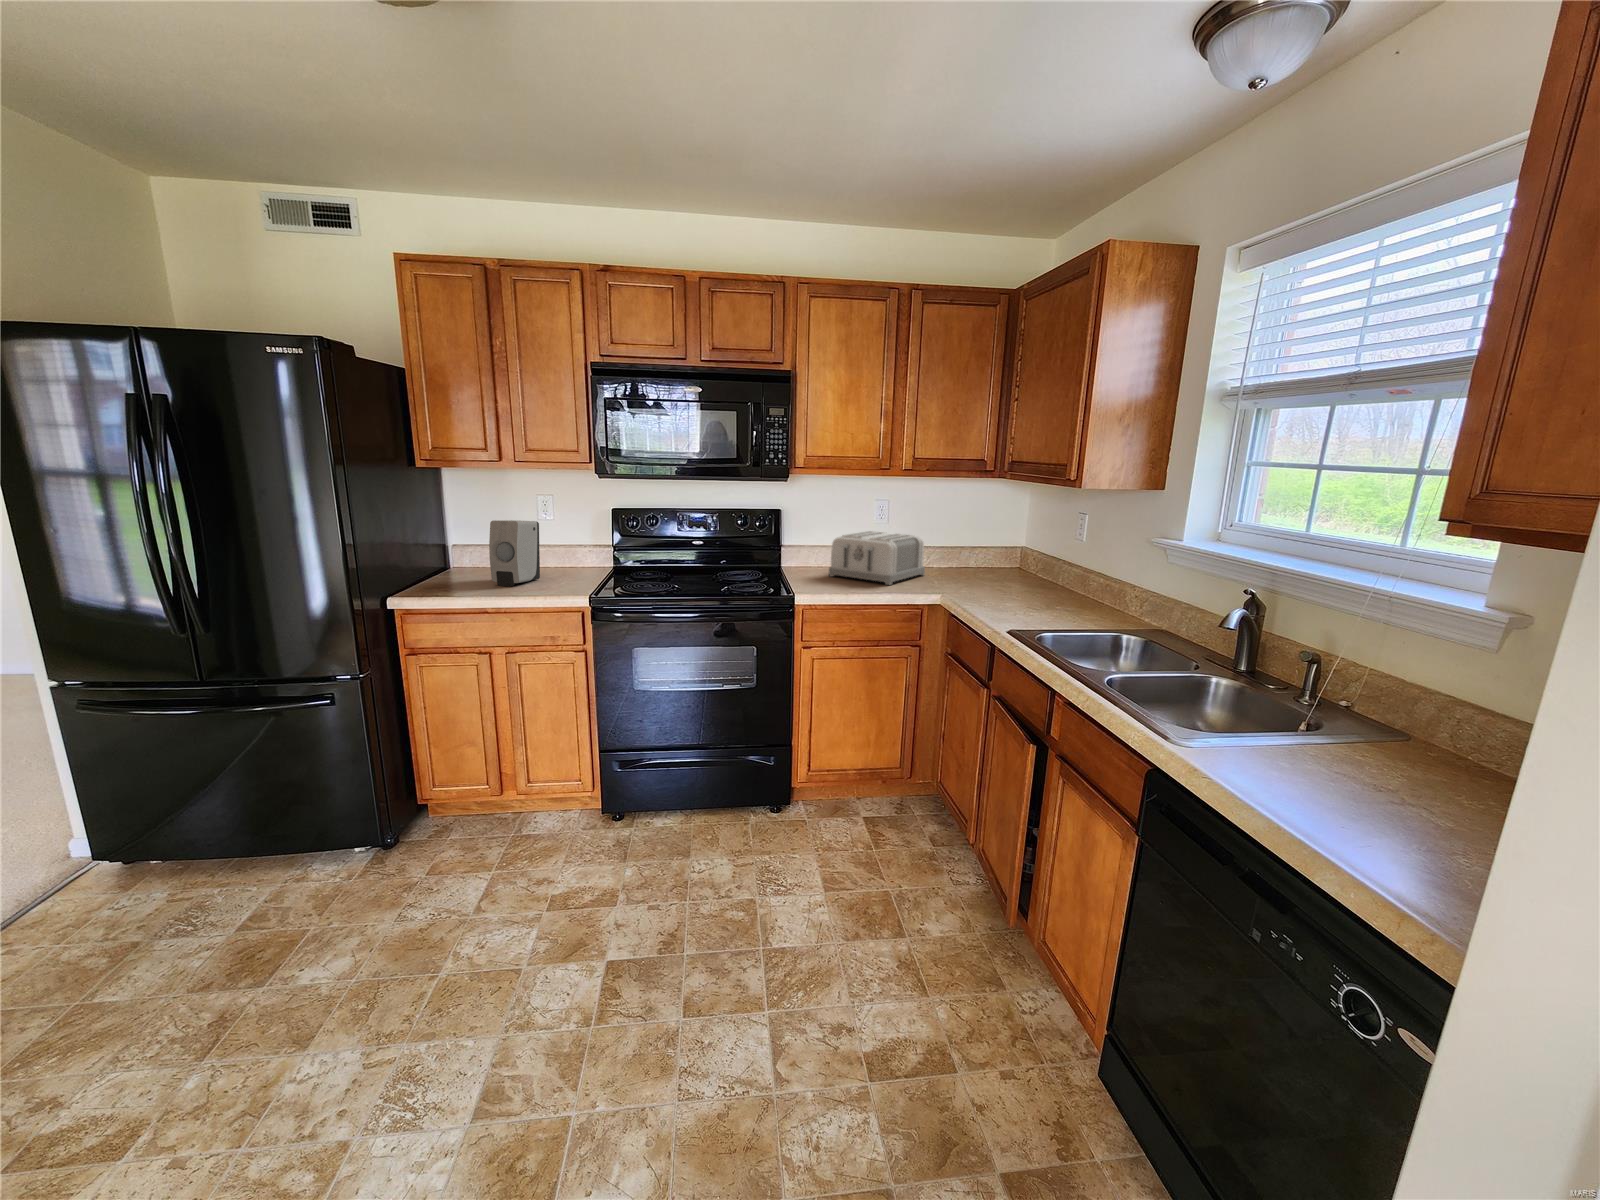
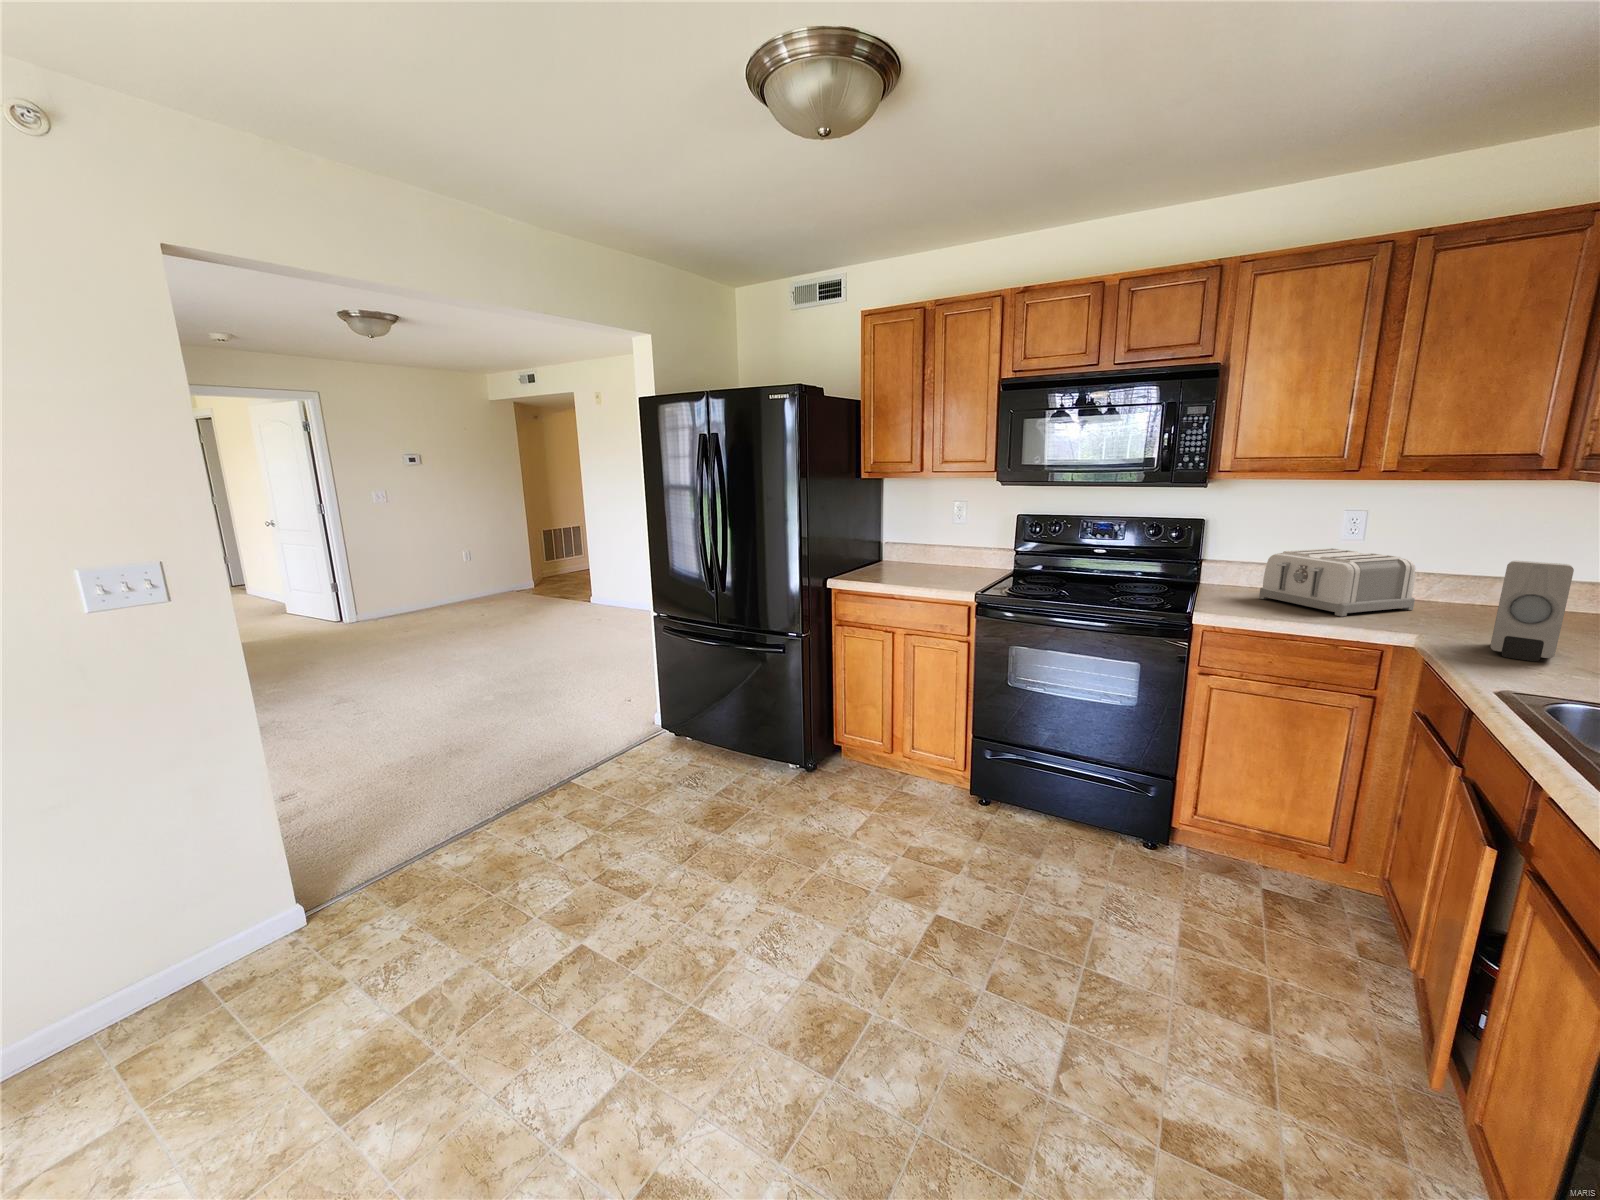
soap dispenser: present [489,520,540,586] -> present [1490,560,1574,661]

